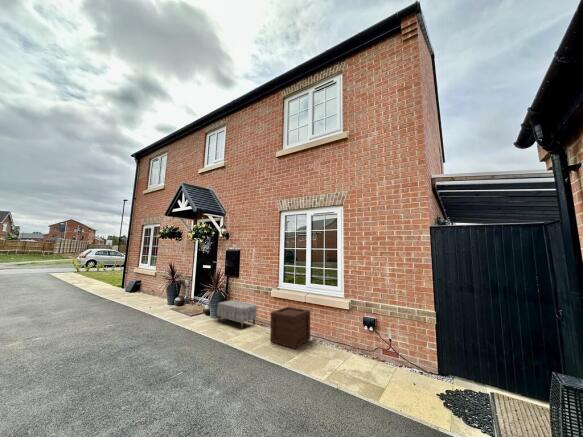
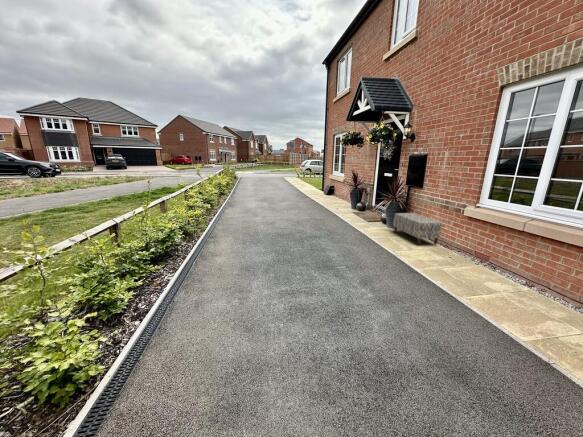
wooden crate: present [270,307,310,348] -> none [451,231,528,284]

